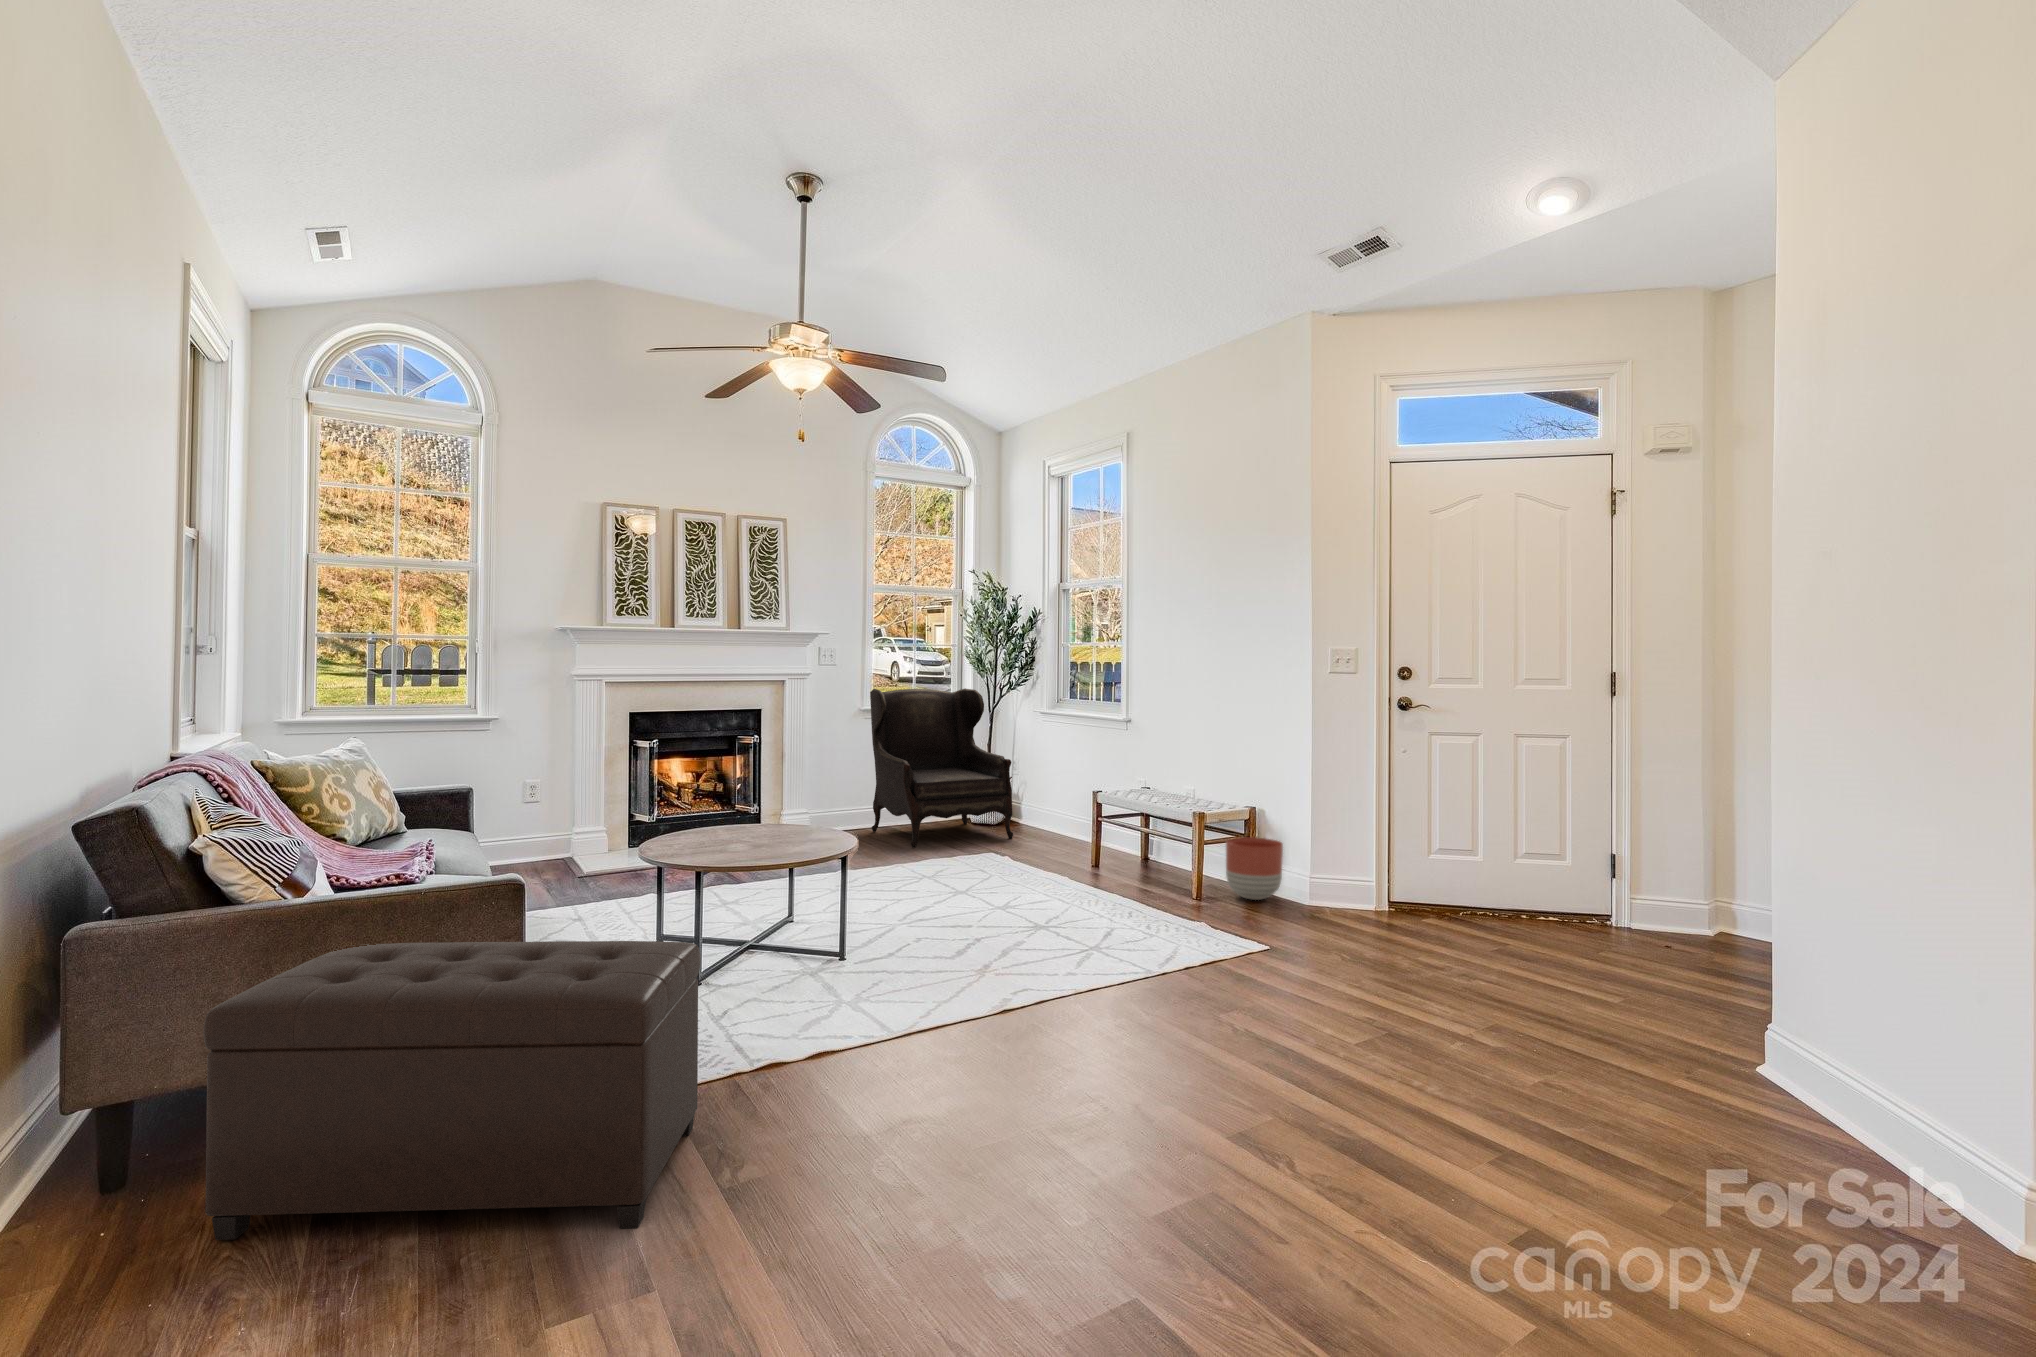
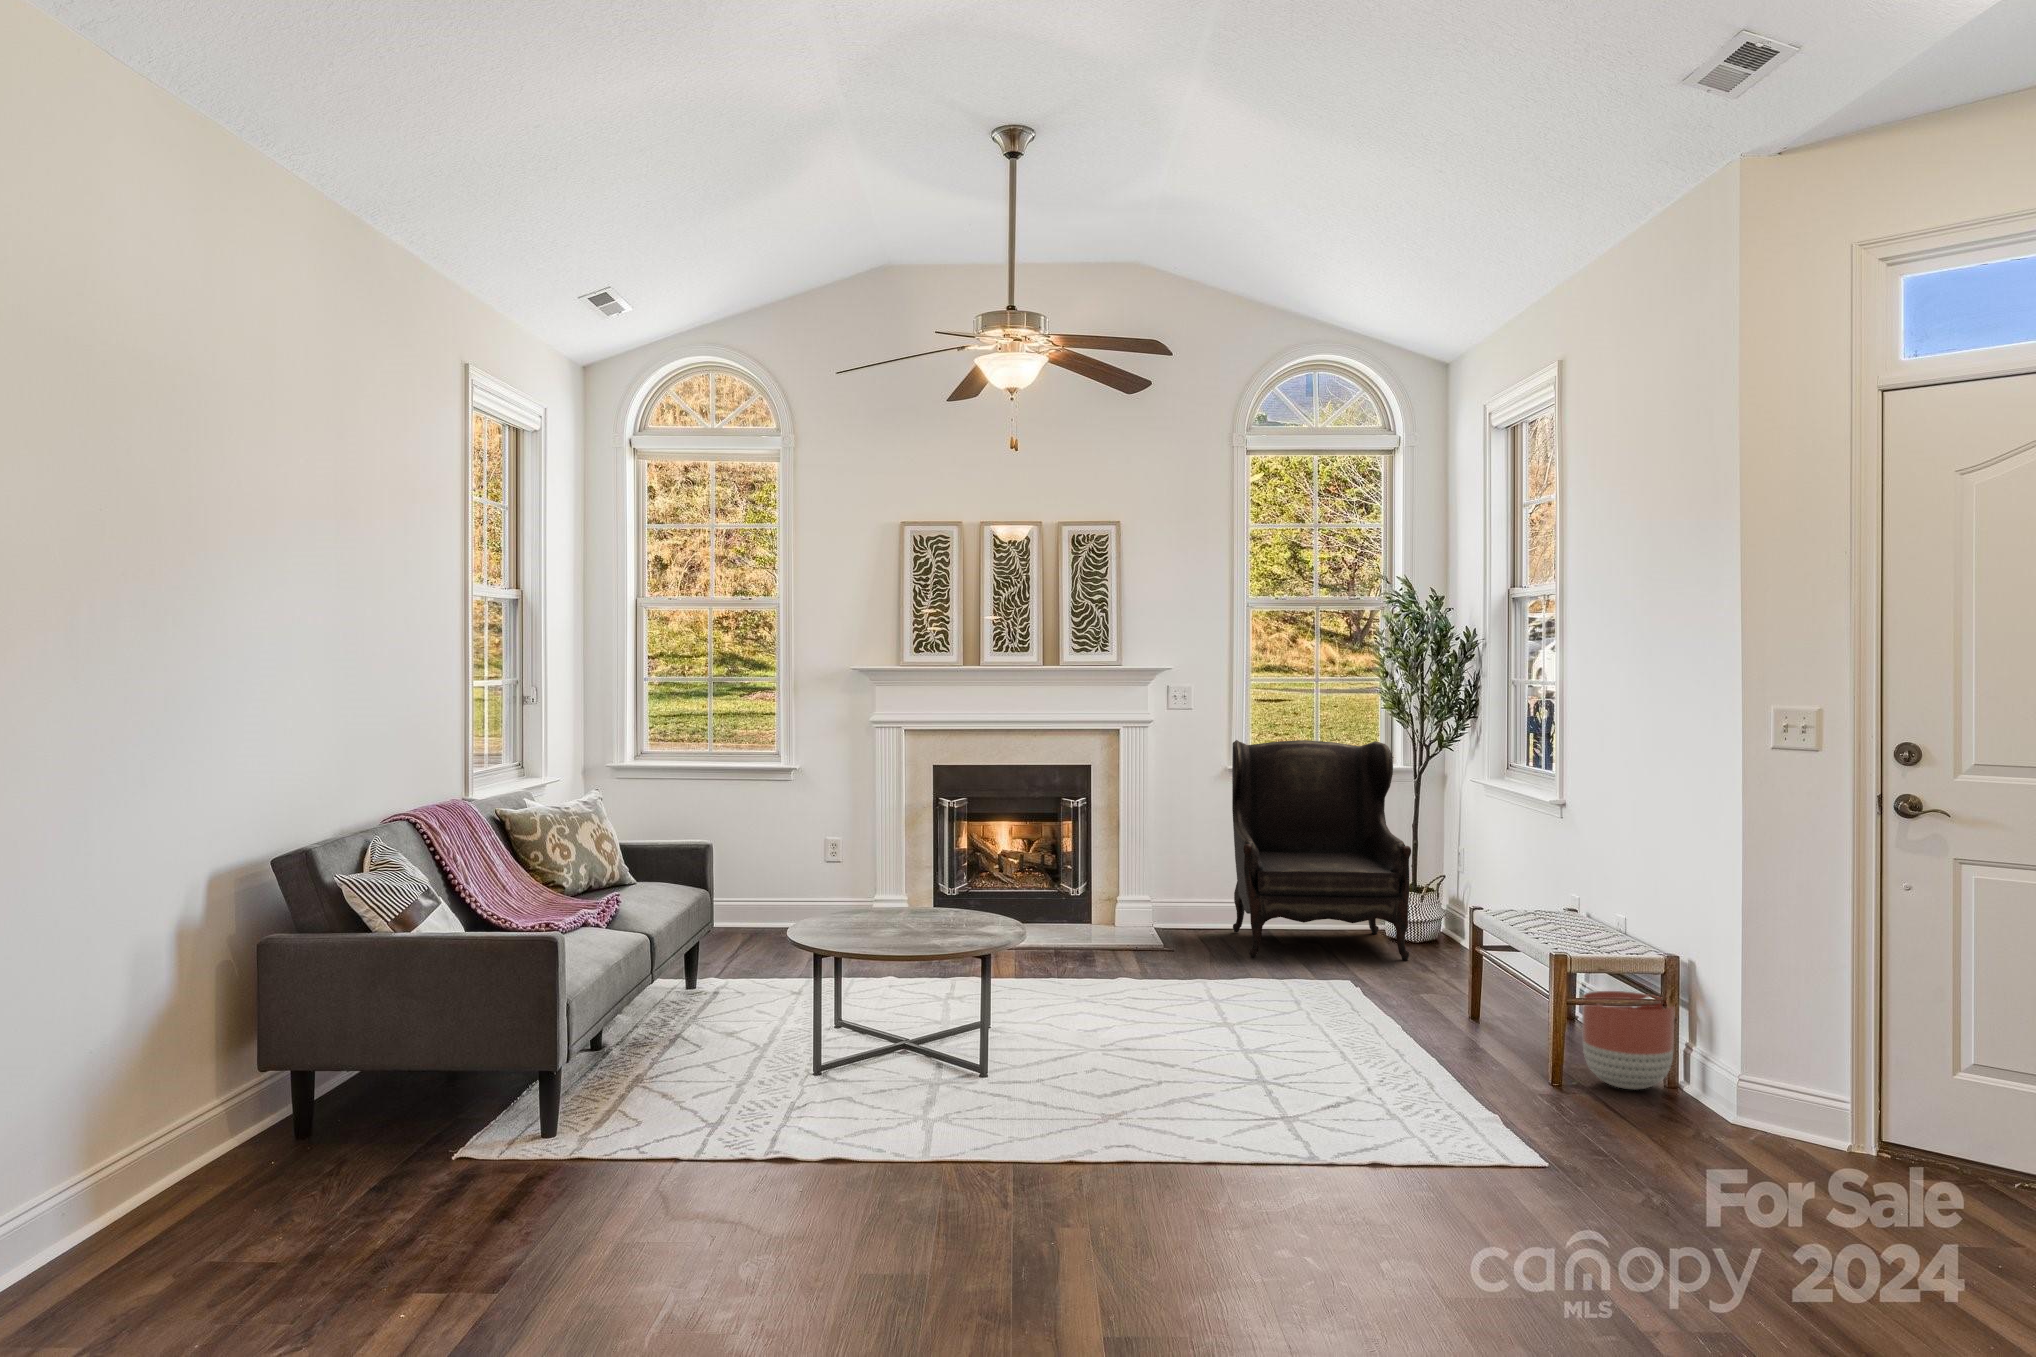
ottoman: present [203,941,701,1240] -> none [304,978,662,1245]

